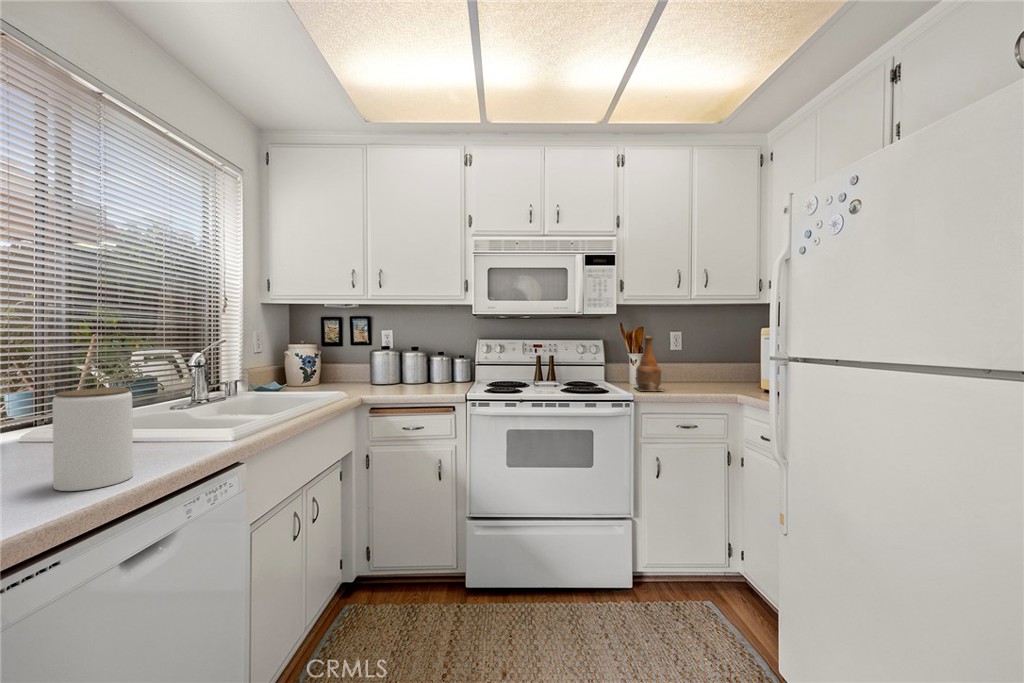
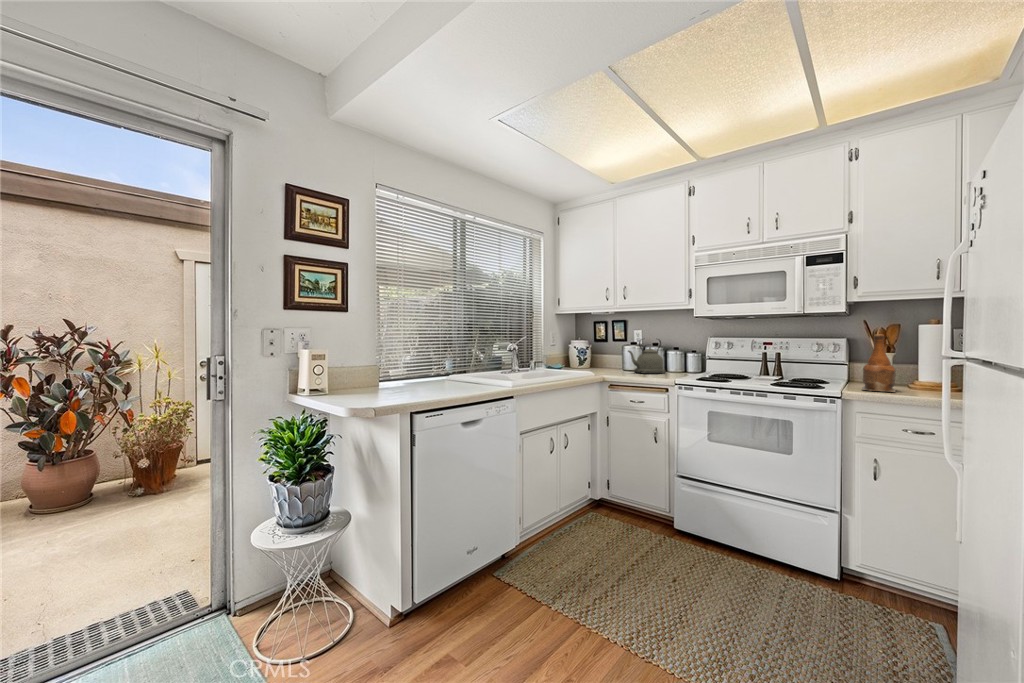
kettle: none [388,341,434,388] -> present [628,340,666,374]
jar: present [52,388,133,491] -> none [438,355,463,395]

